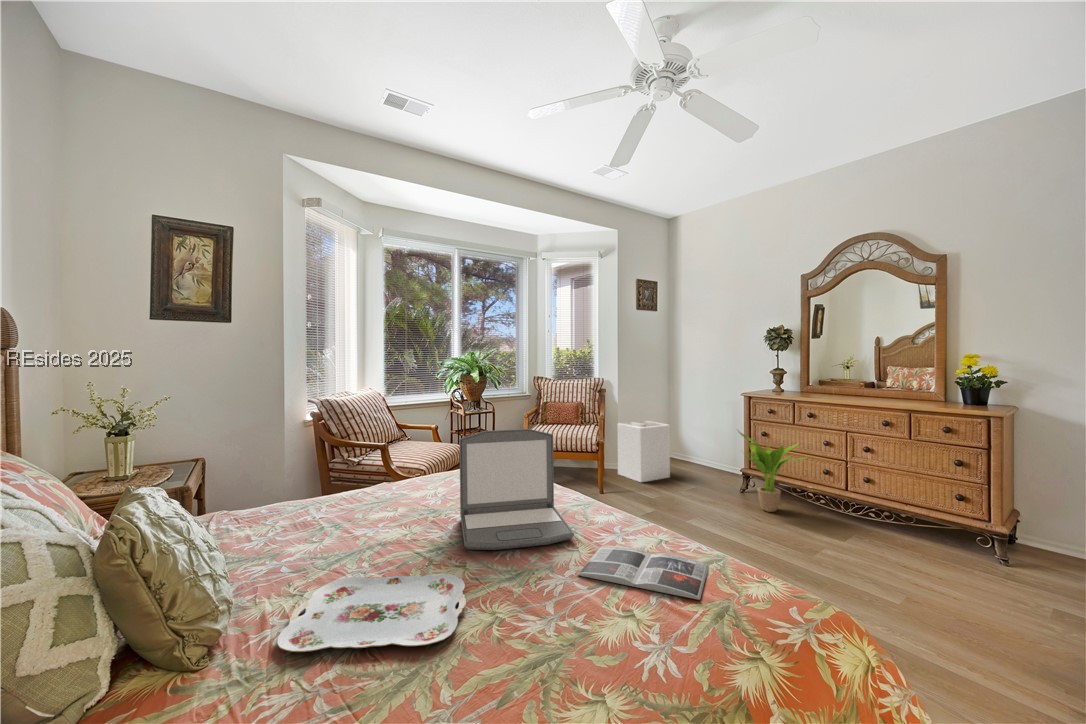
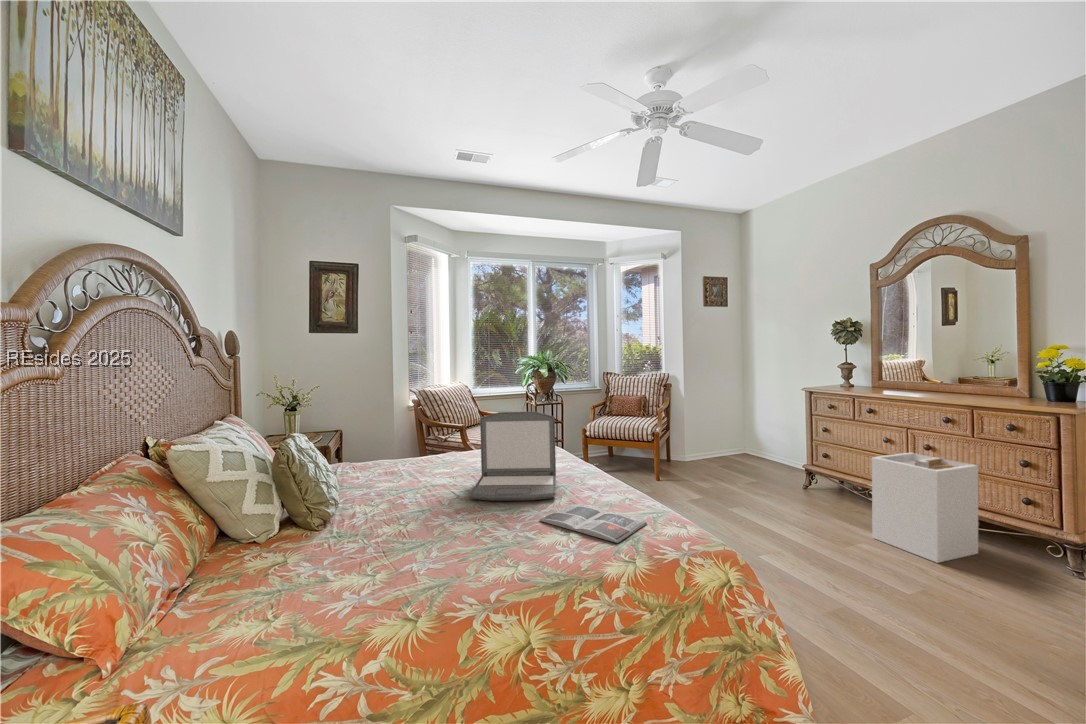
laundry hamper: present [617,421,670,482] -> present [872,452,978,563]
potted plant: present [739,432,805,512] -> none [789,423,865,506]
serving tray: present [277,574,466,652] -> none [323,508,455,547]

